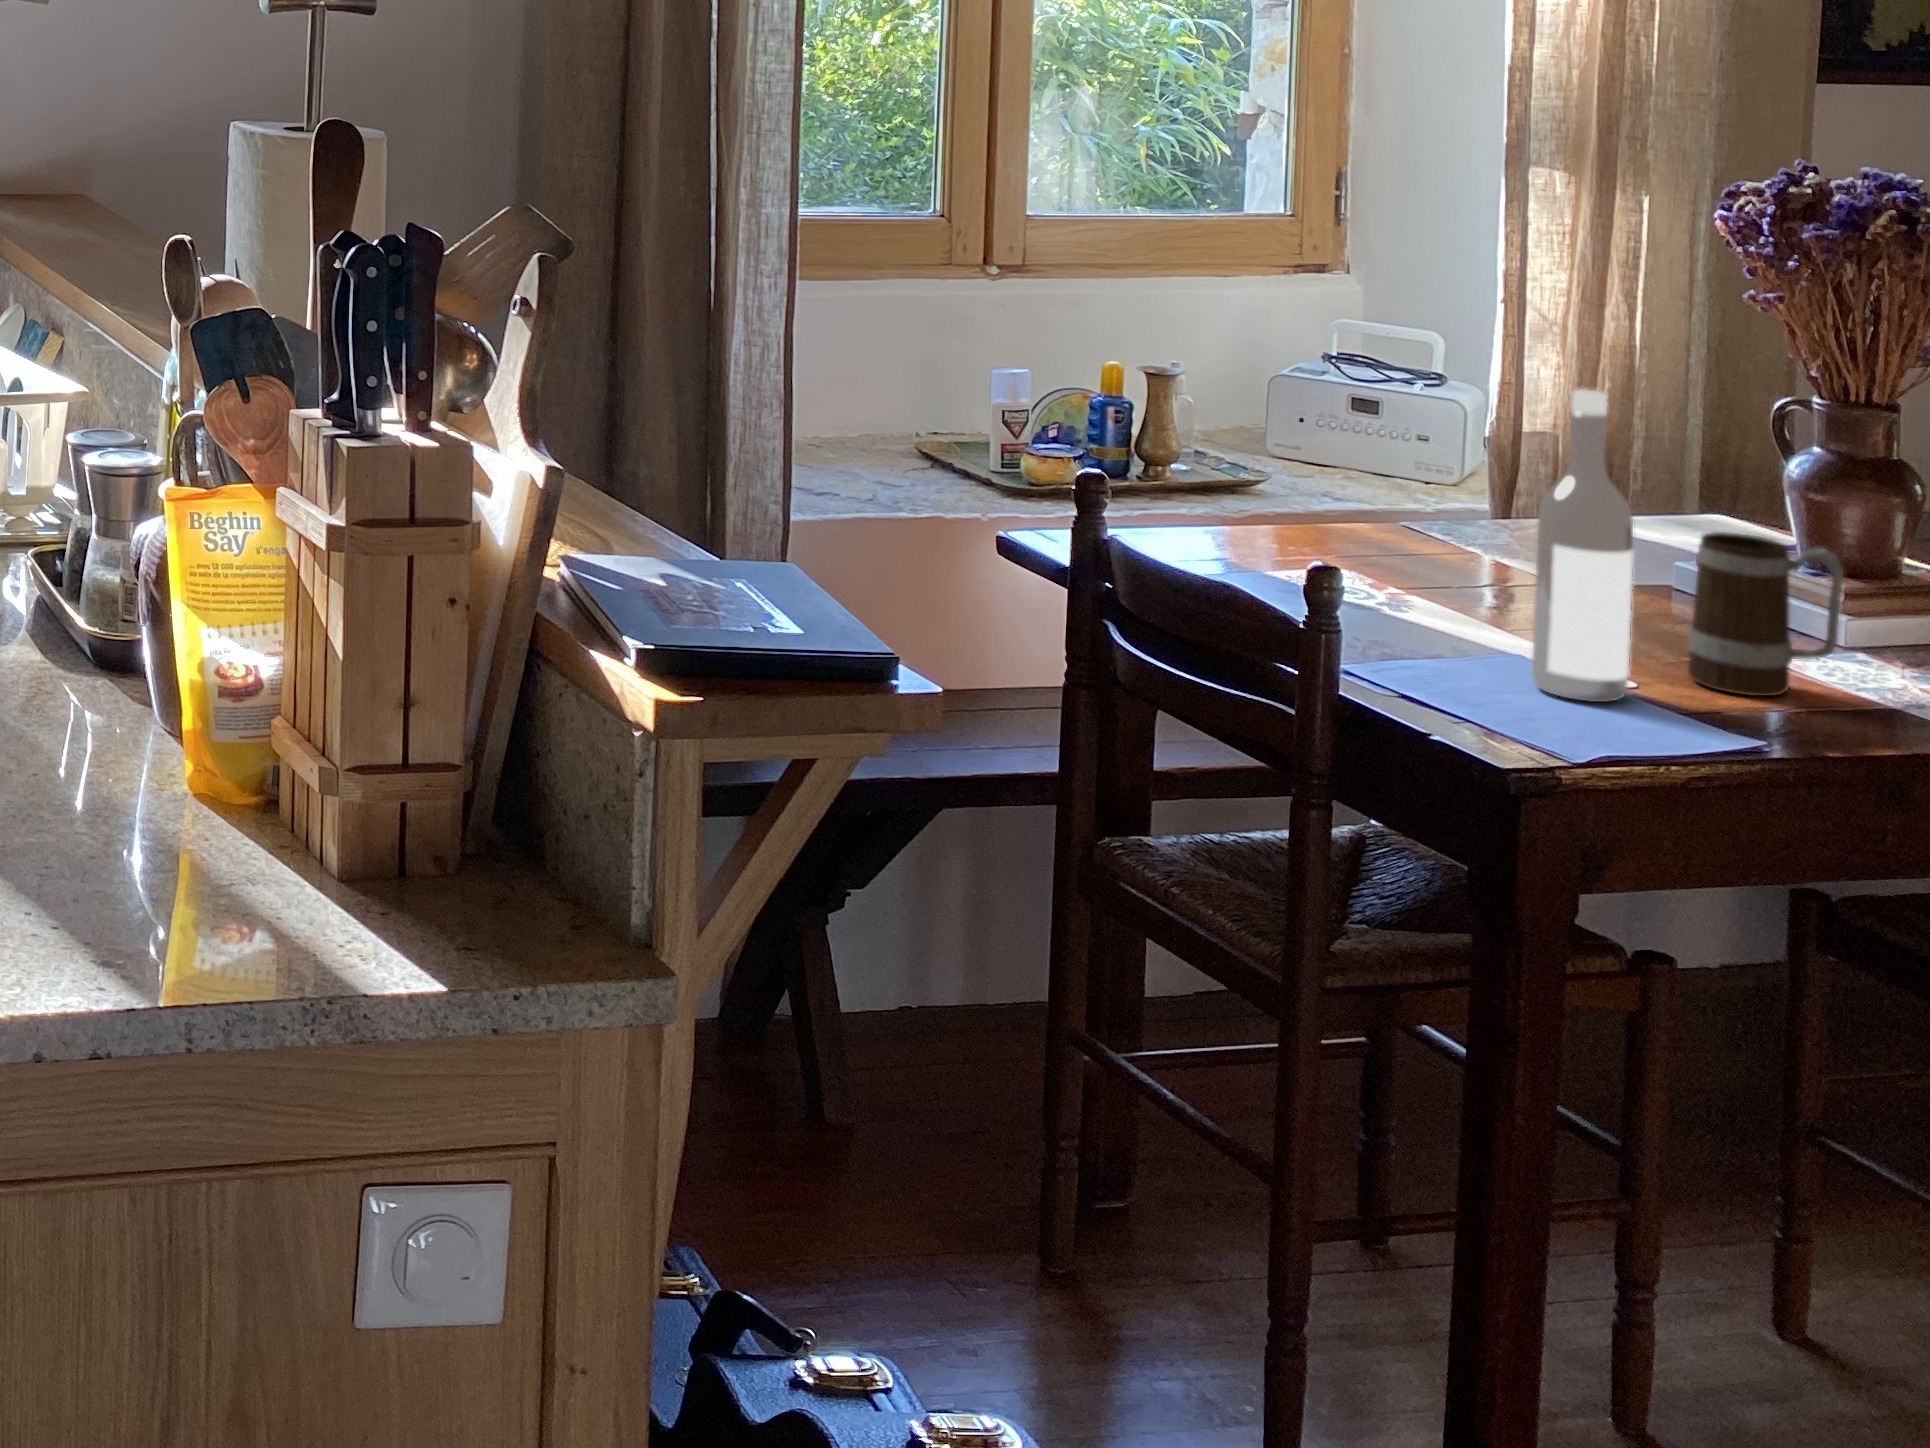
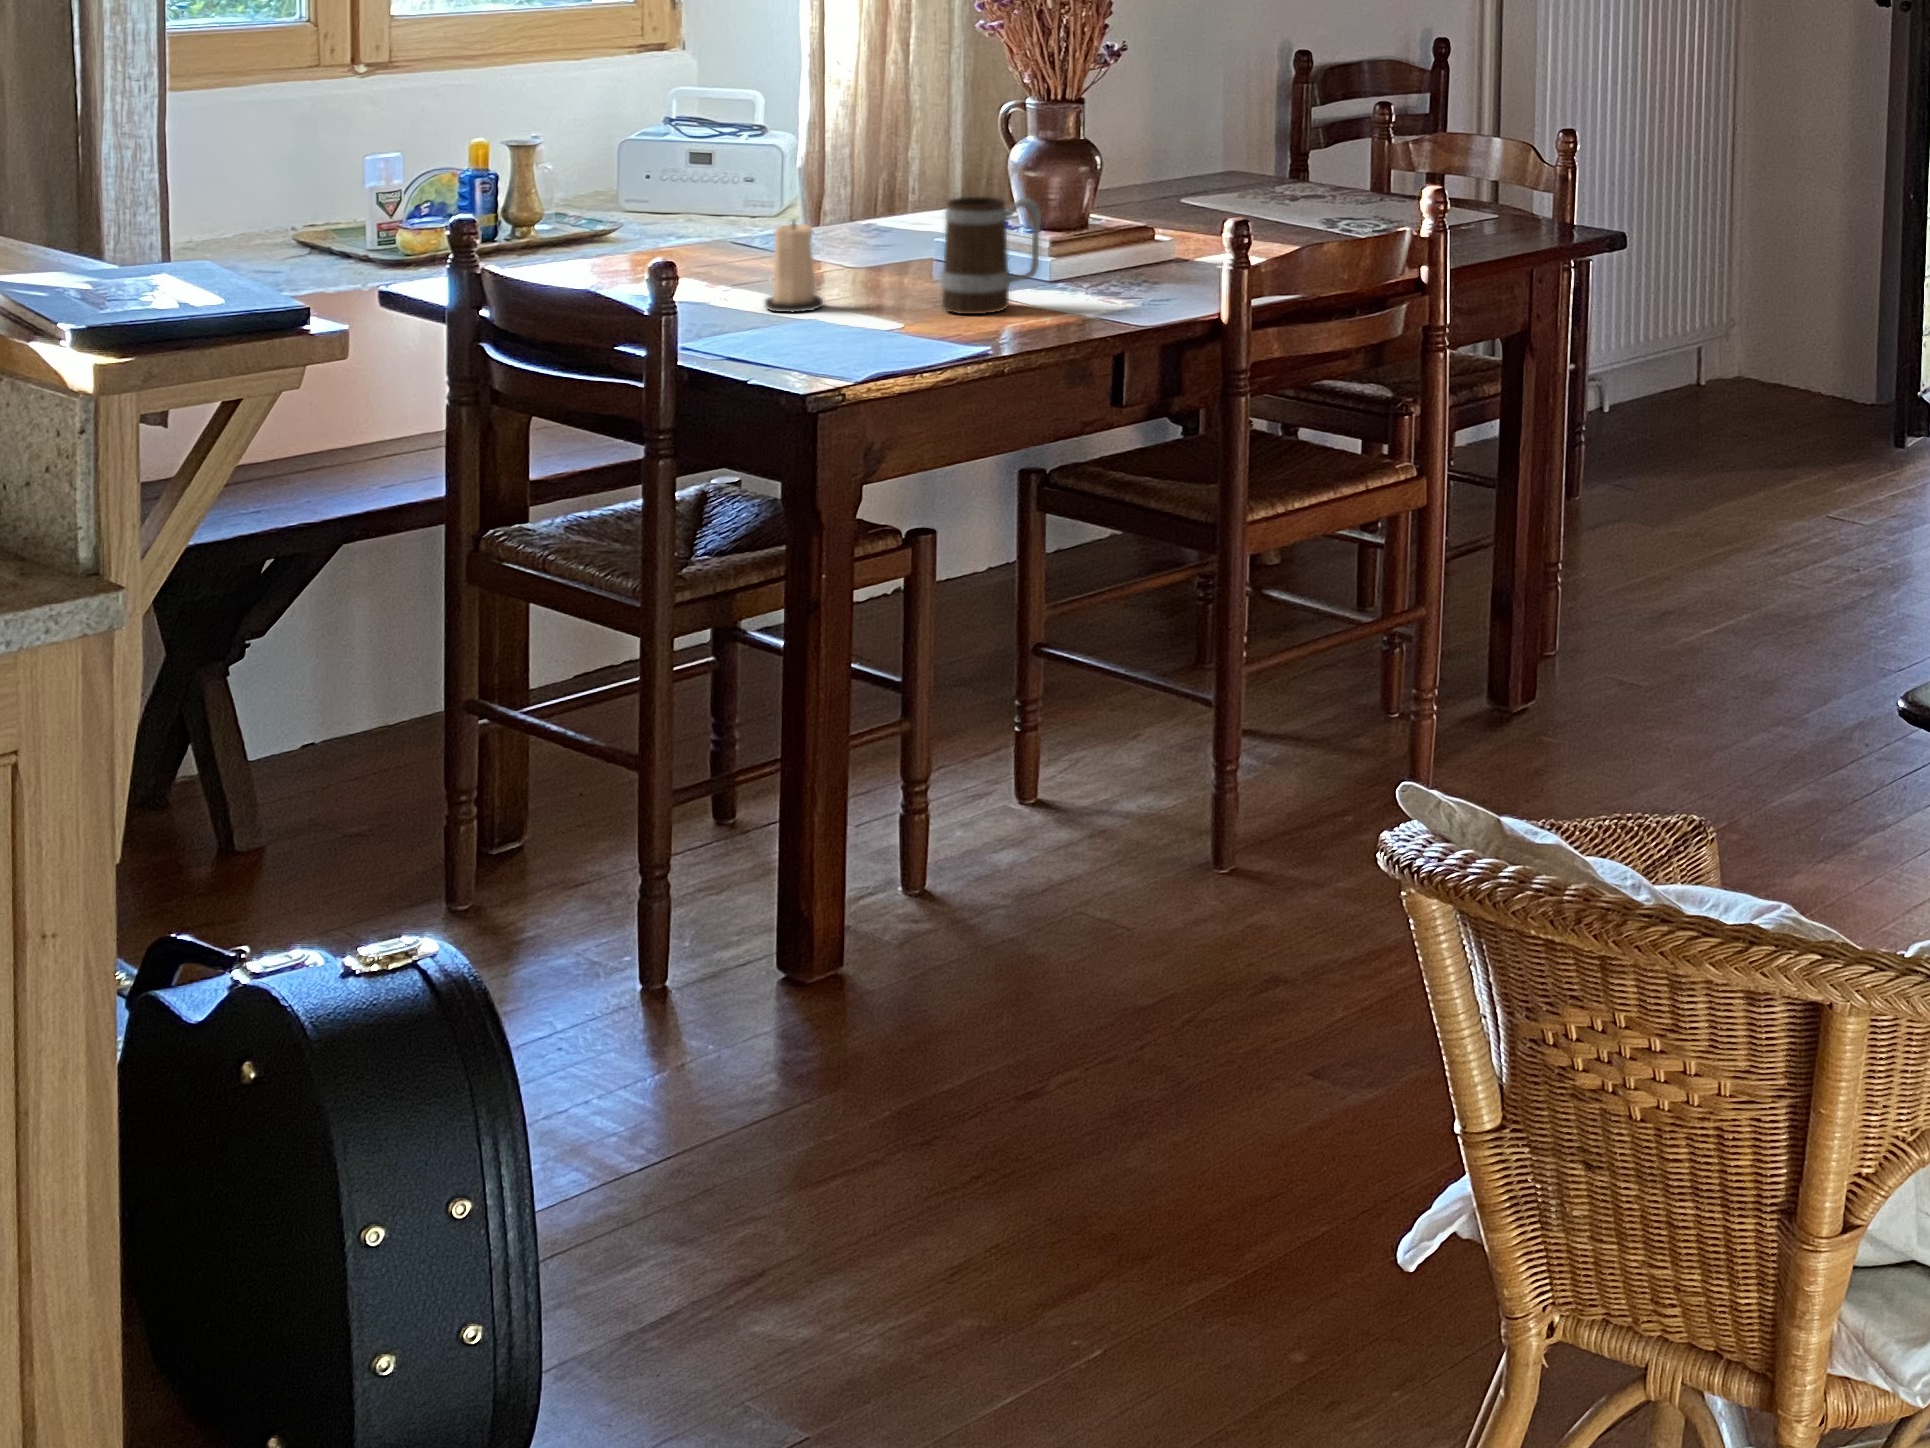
wine bottle: present [1532,389,1633,702] -> none [831,96,898,334]
candle: none [1440,526,1519,647] -> present [765,221,823,312]

